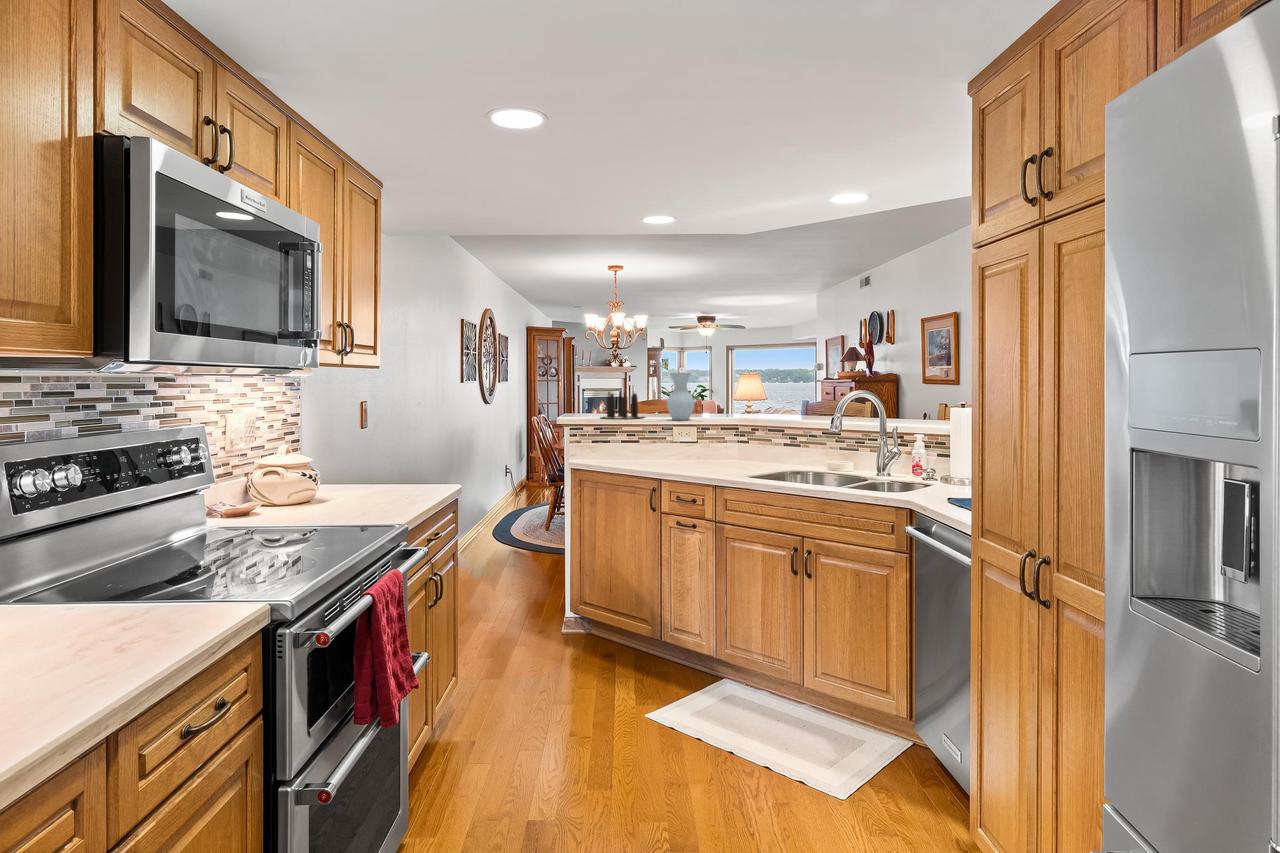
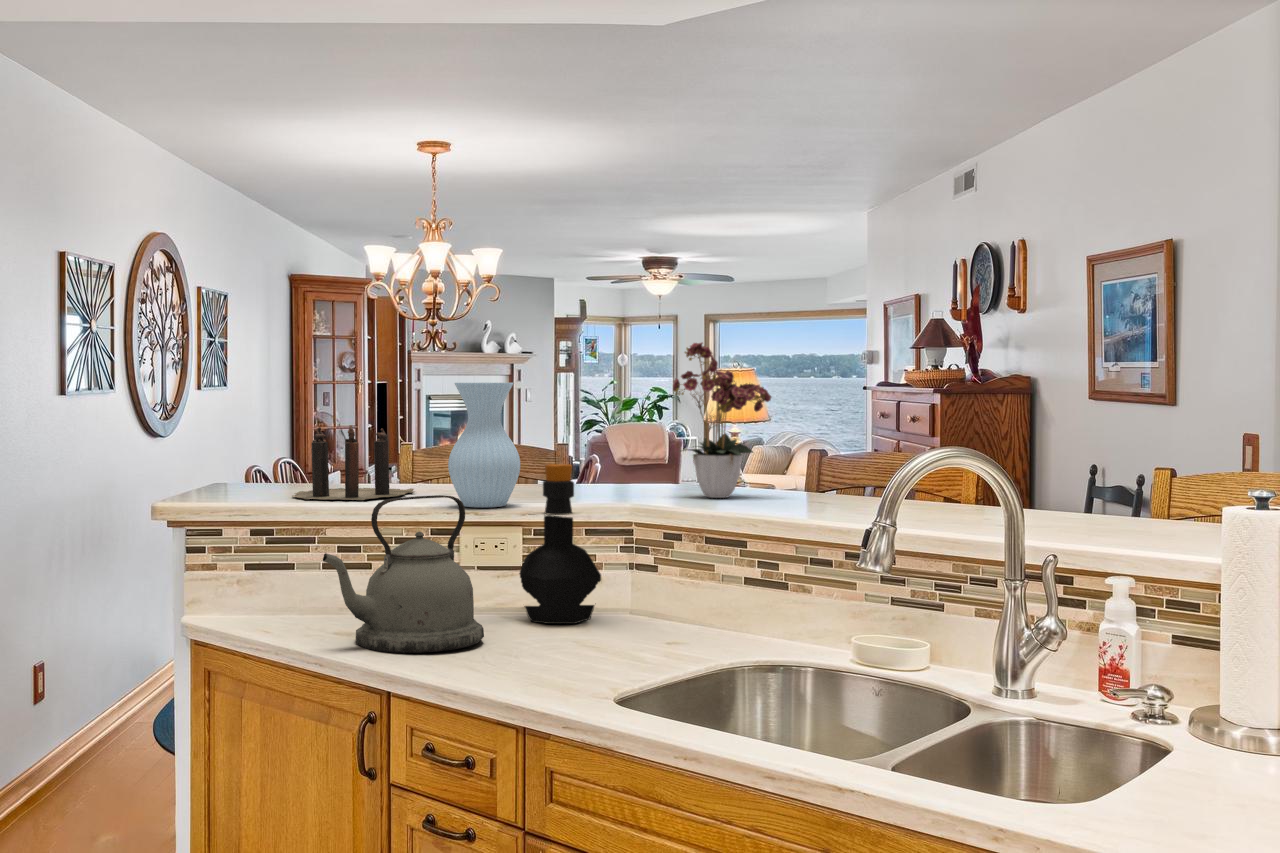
flower arrangement: none [748,354,792,418] -> present [673,343,771,498]
bottle: none [695,403,728,462] -> present [519,464,601,624]
kettle: none [638,412,691,466] -> present [323,495,484,653]

